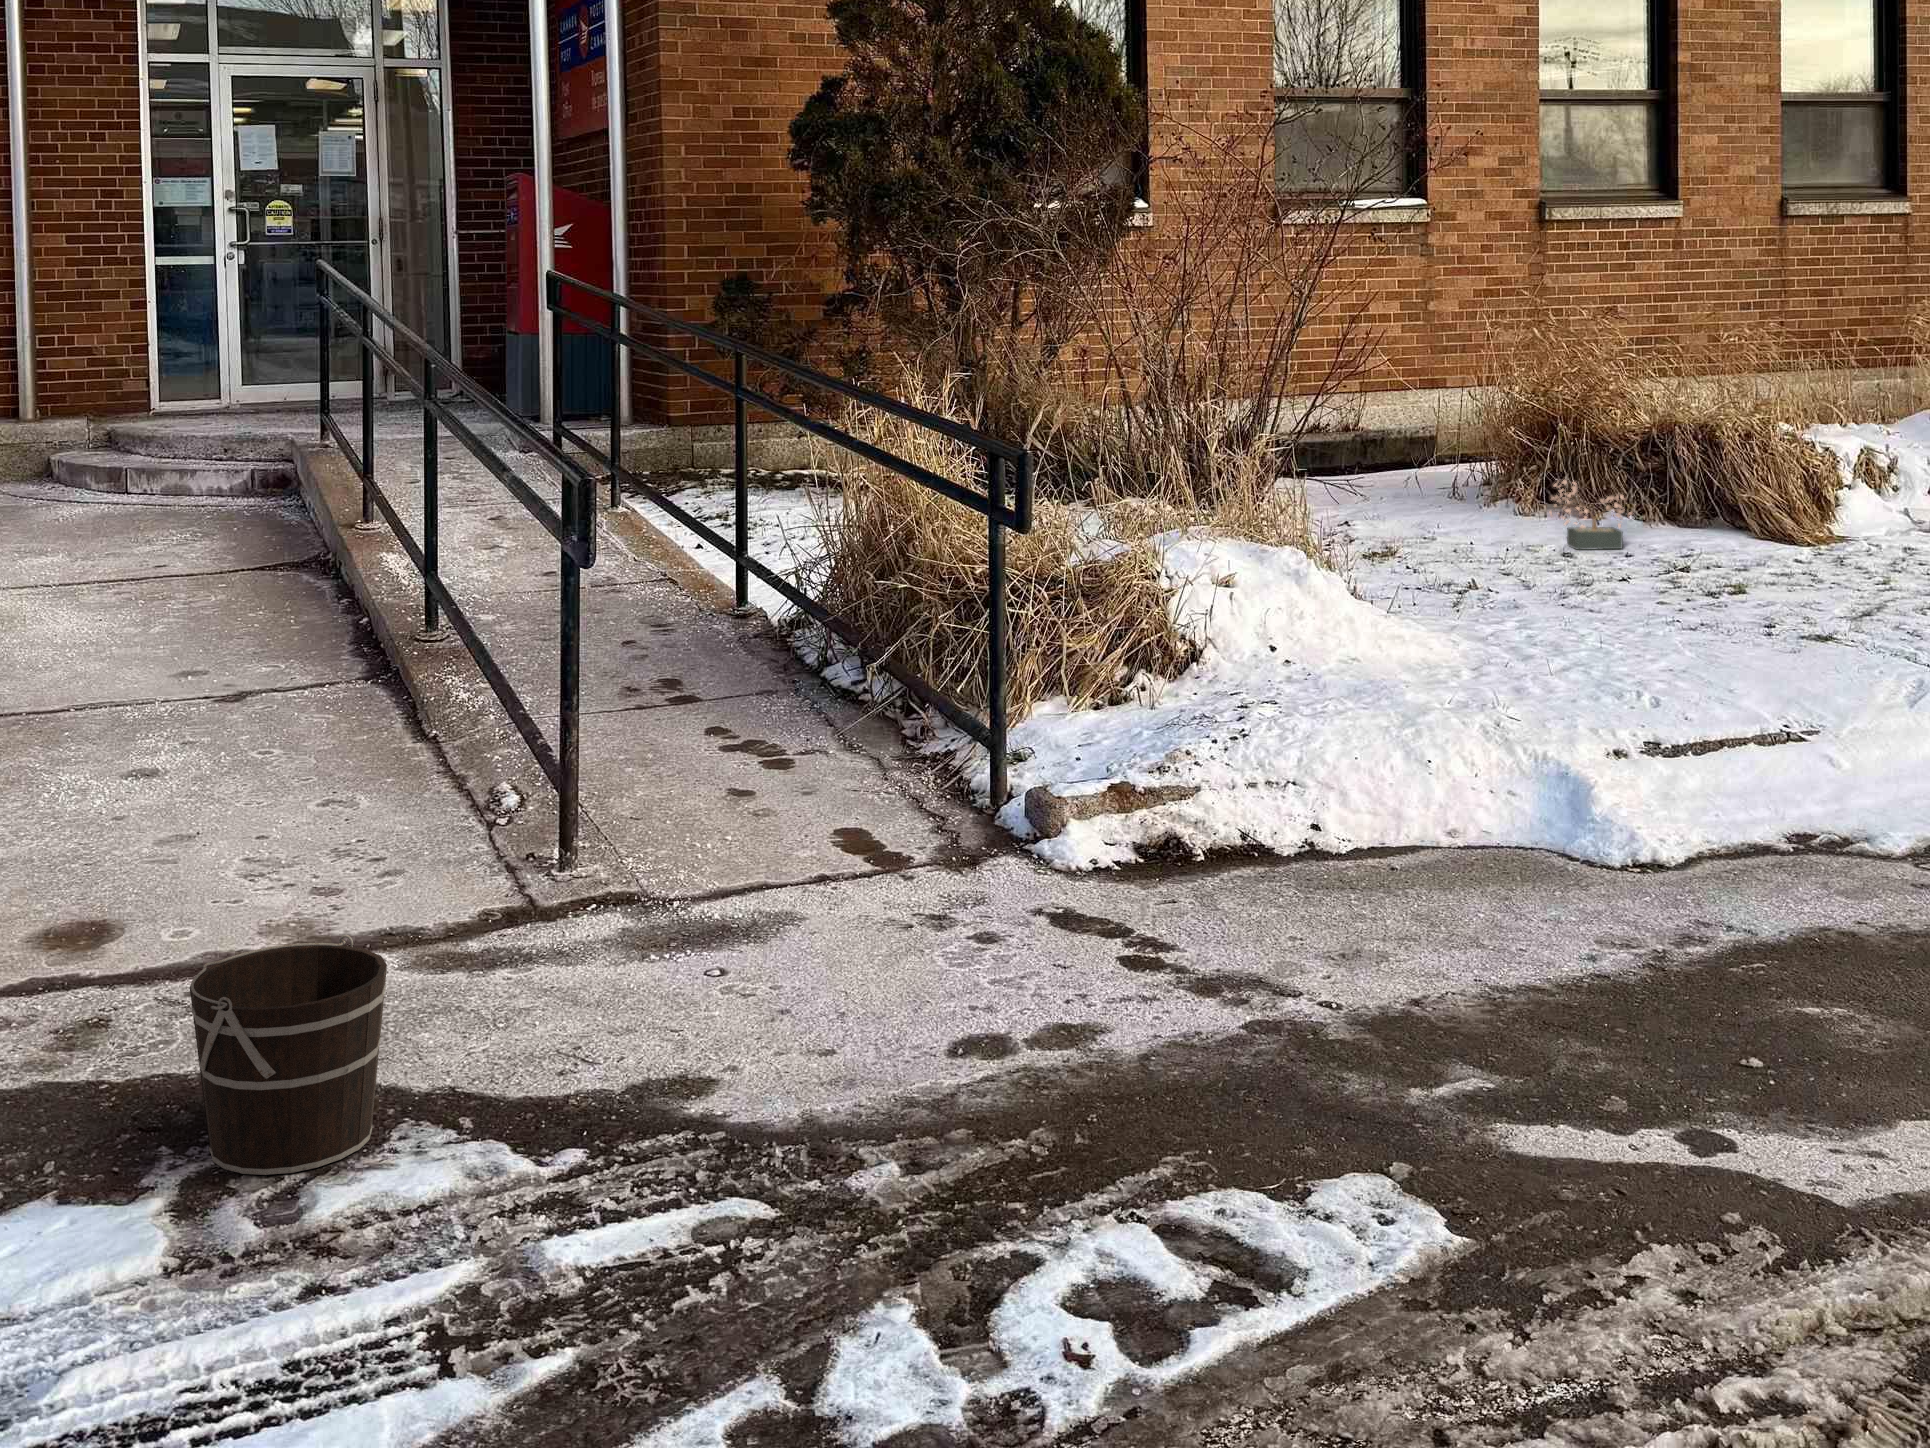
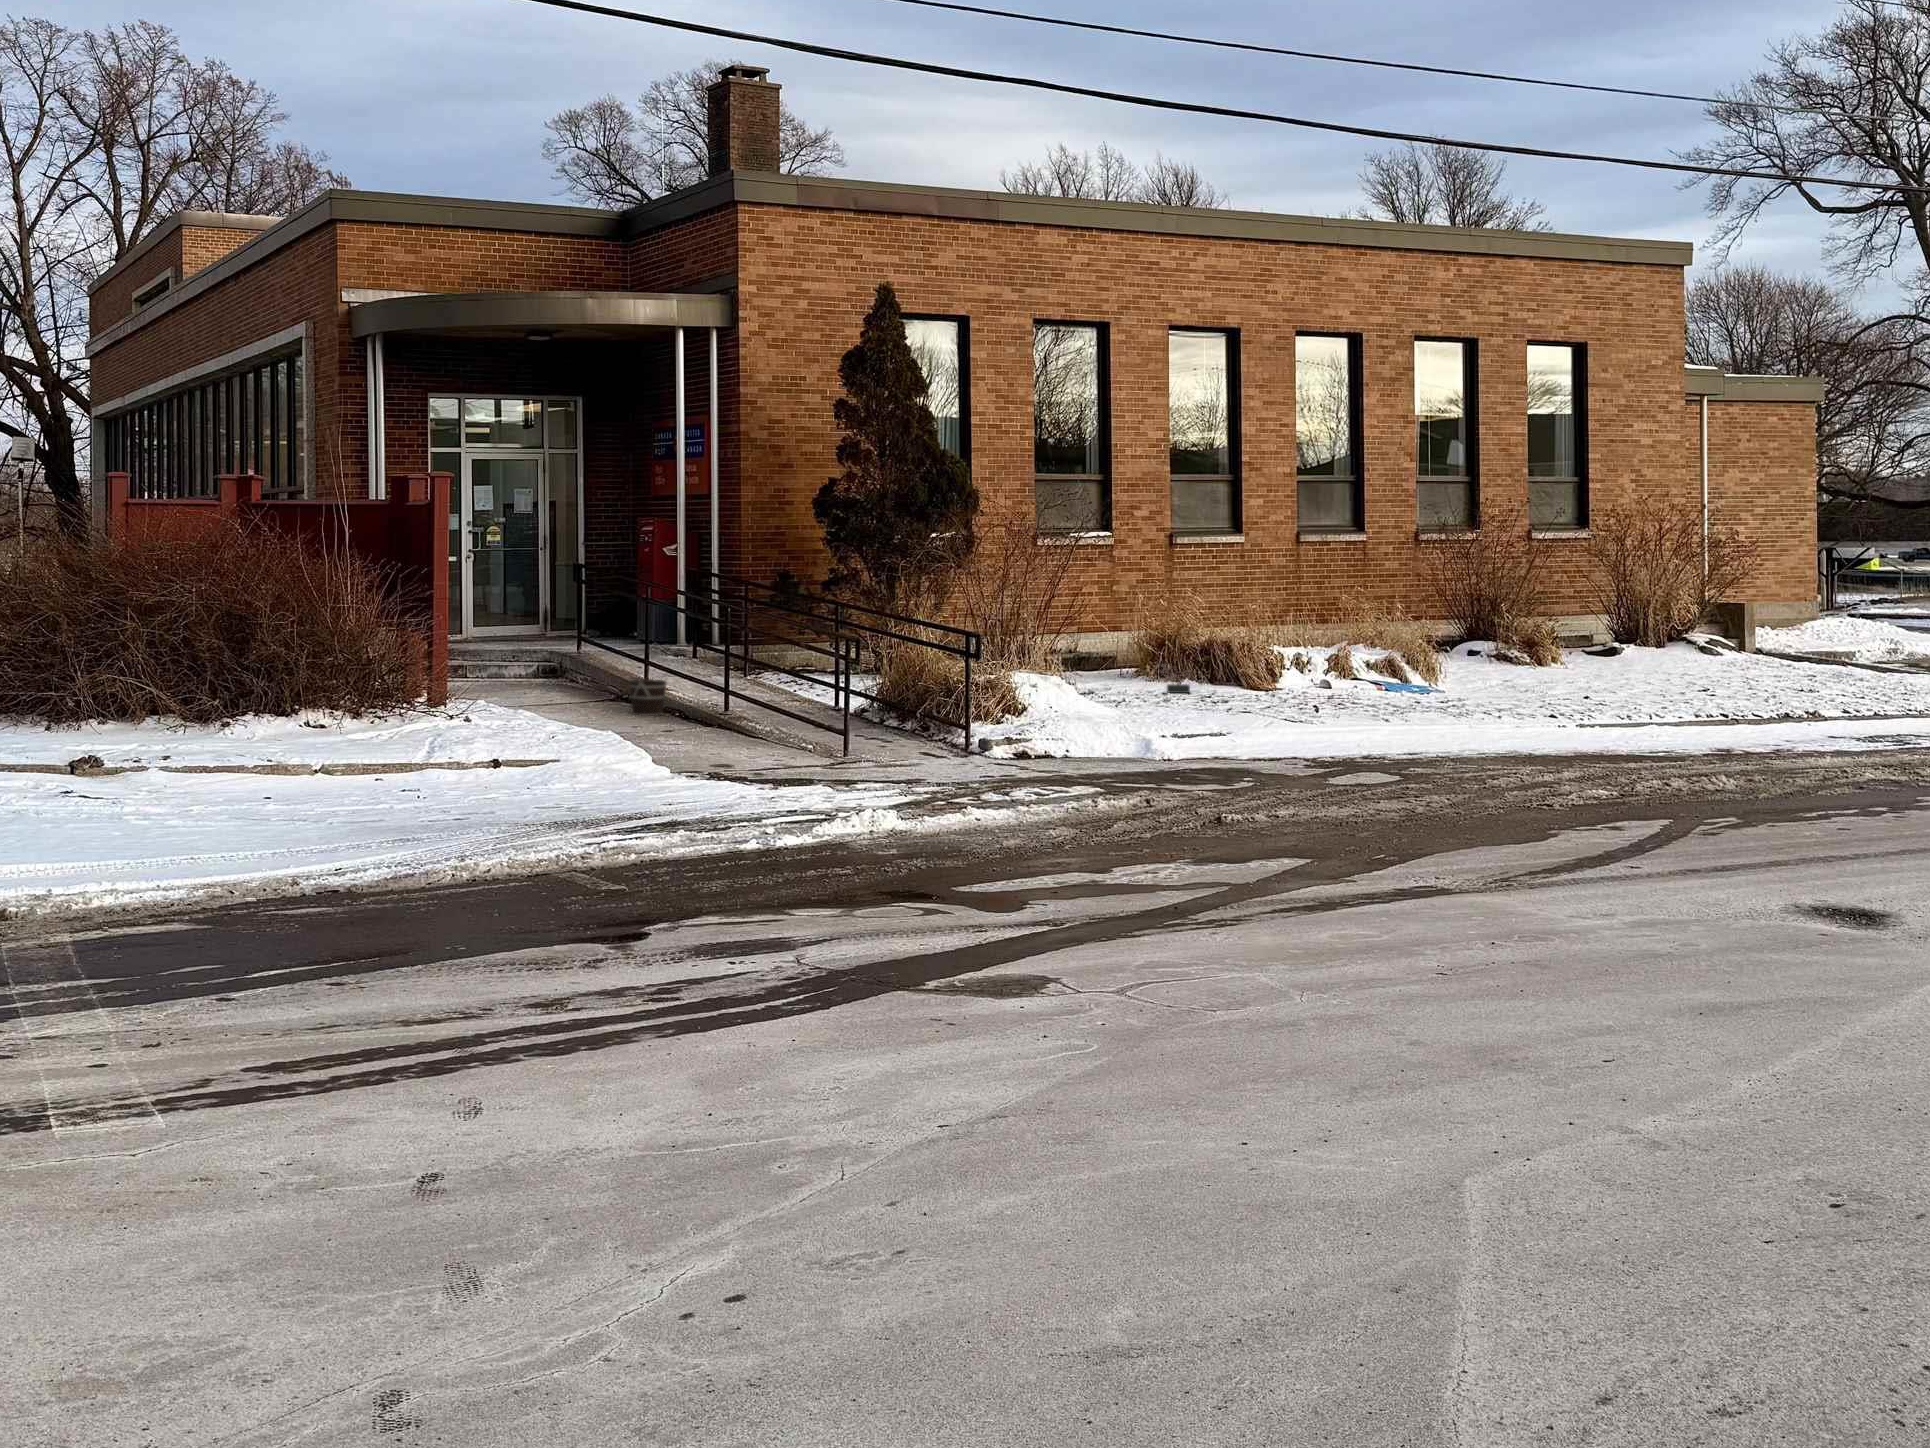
bucket: present [190,935,387,1175] -> present [630,679,666,716]

